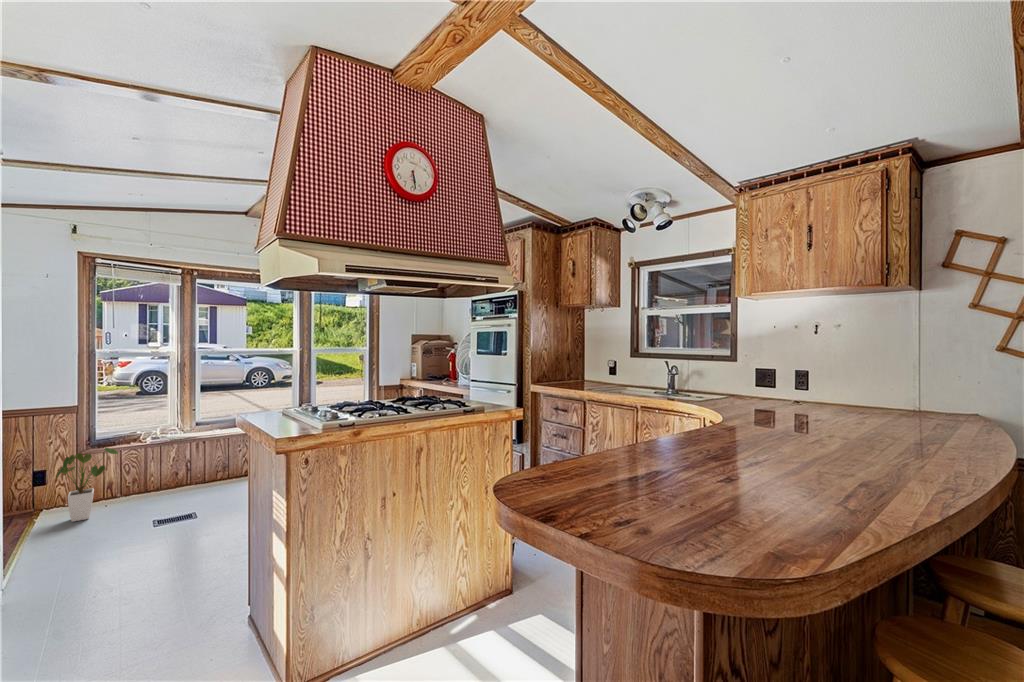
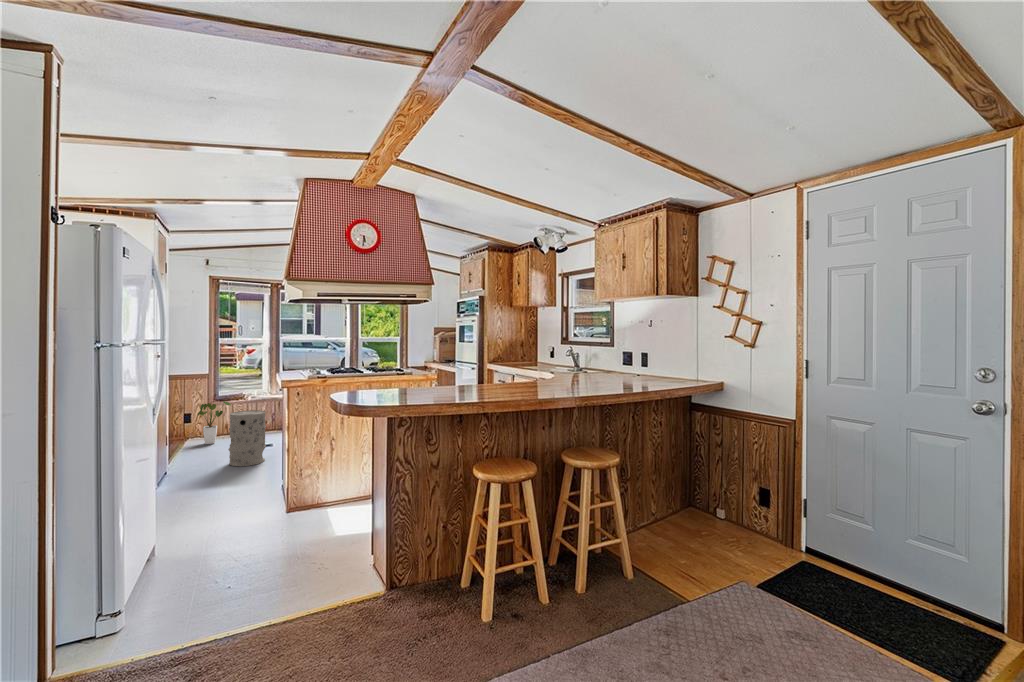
trash can: none [121,469,191,572] -> present [228,410,266,466]

